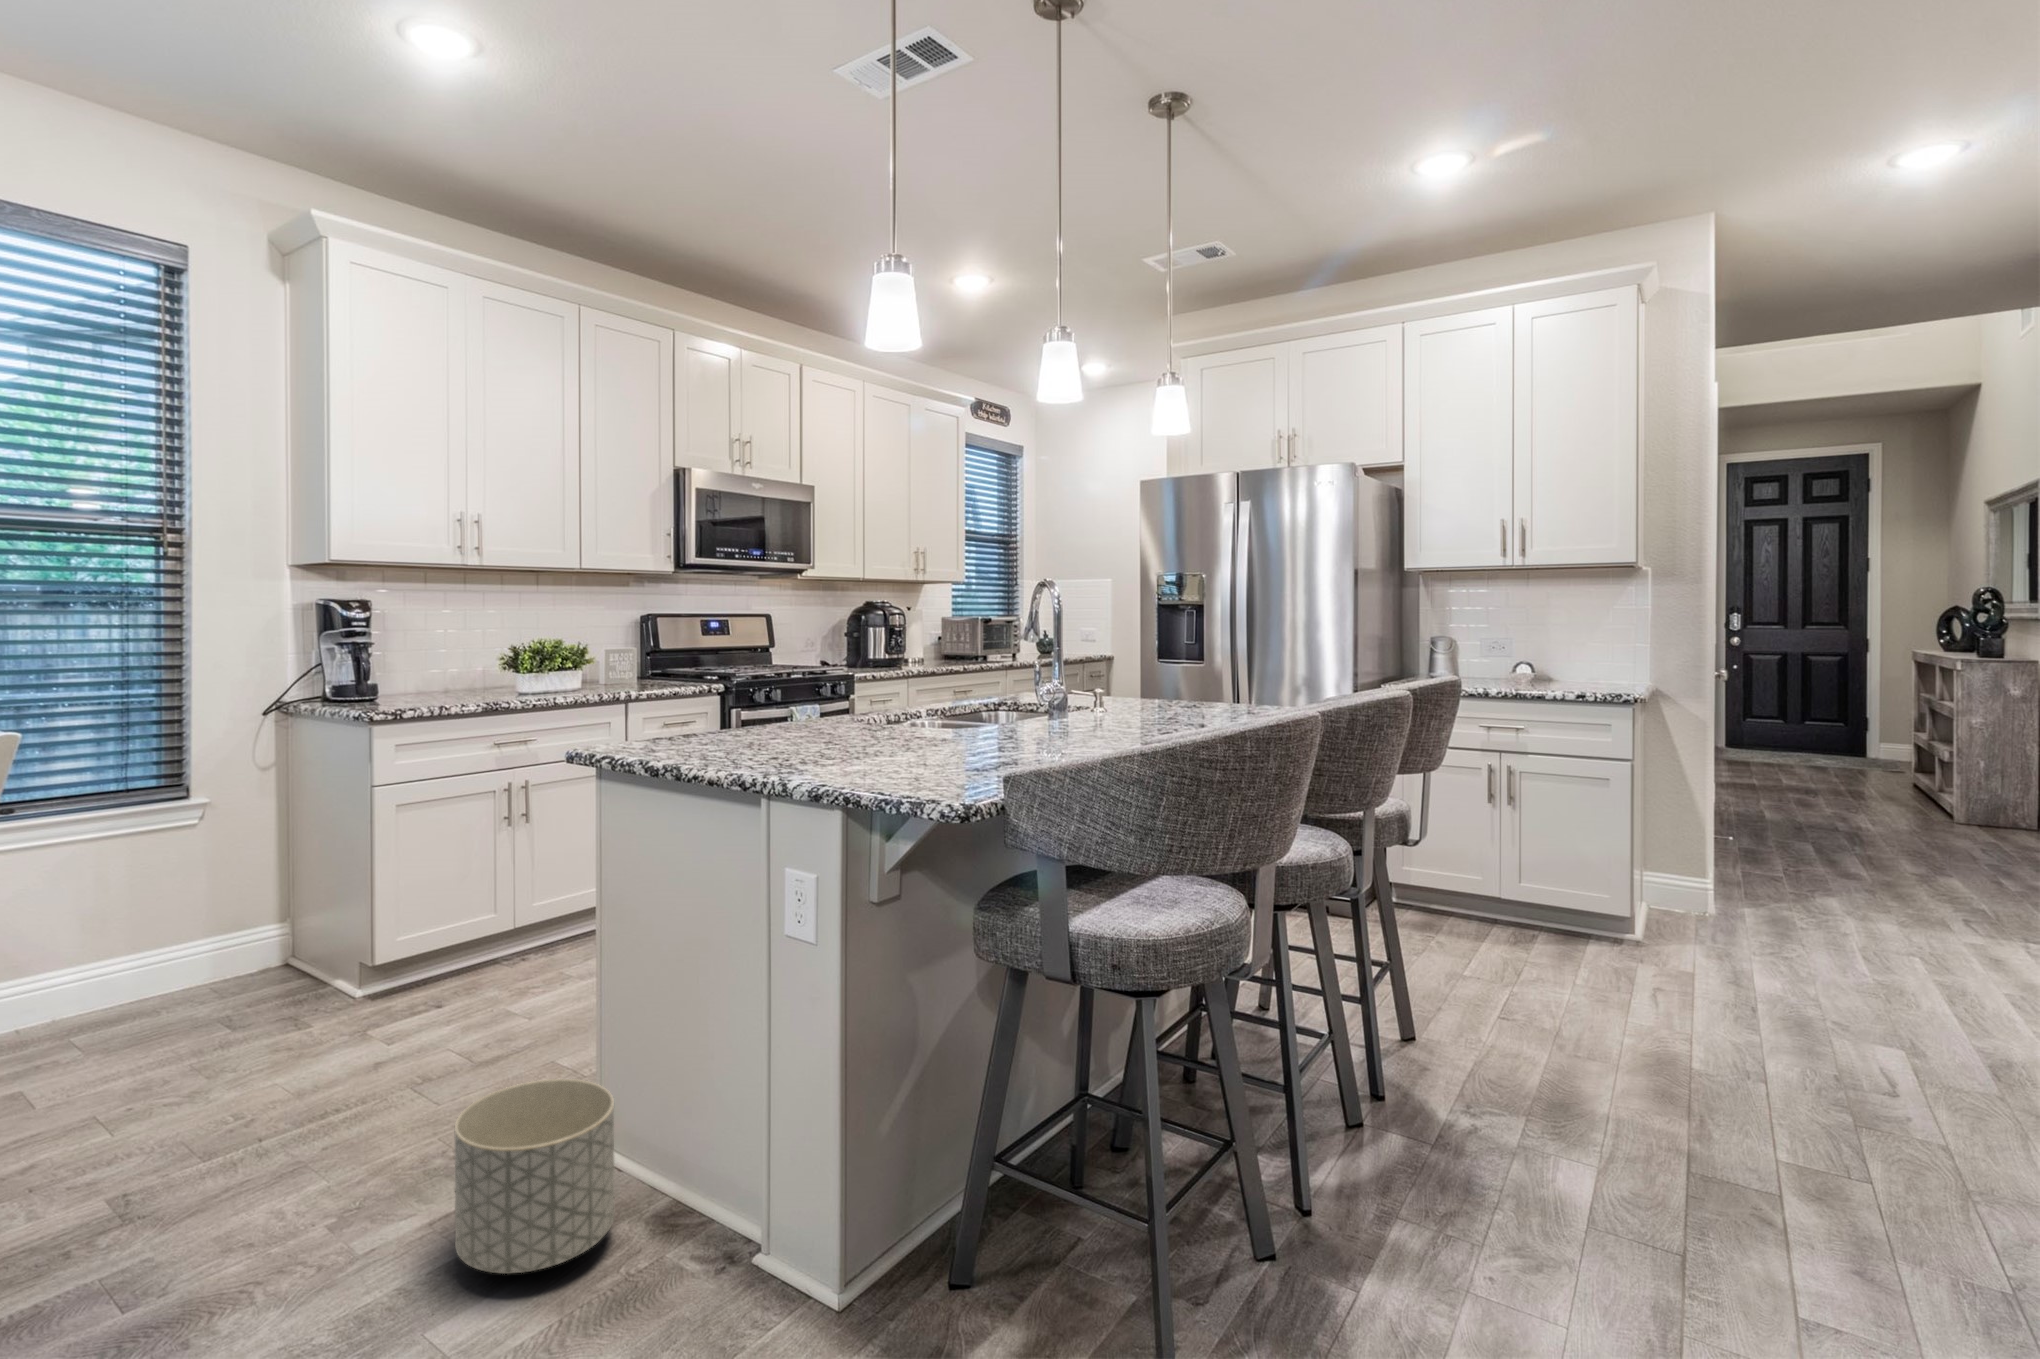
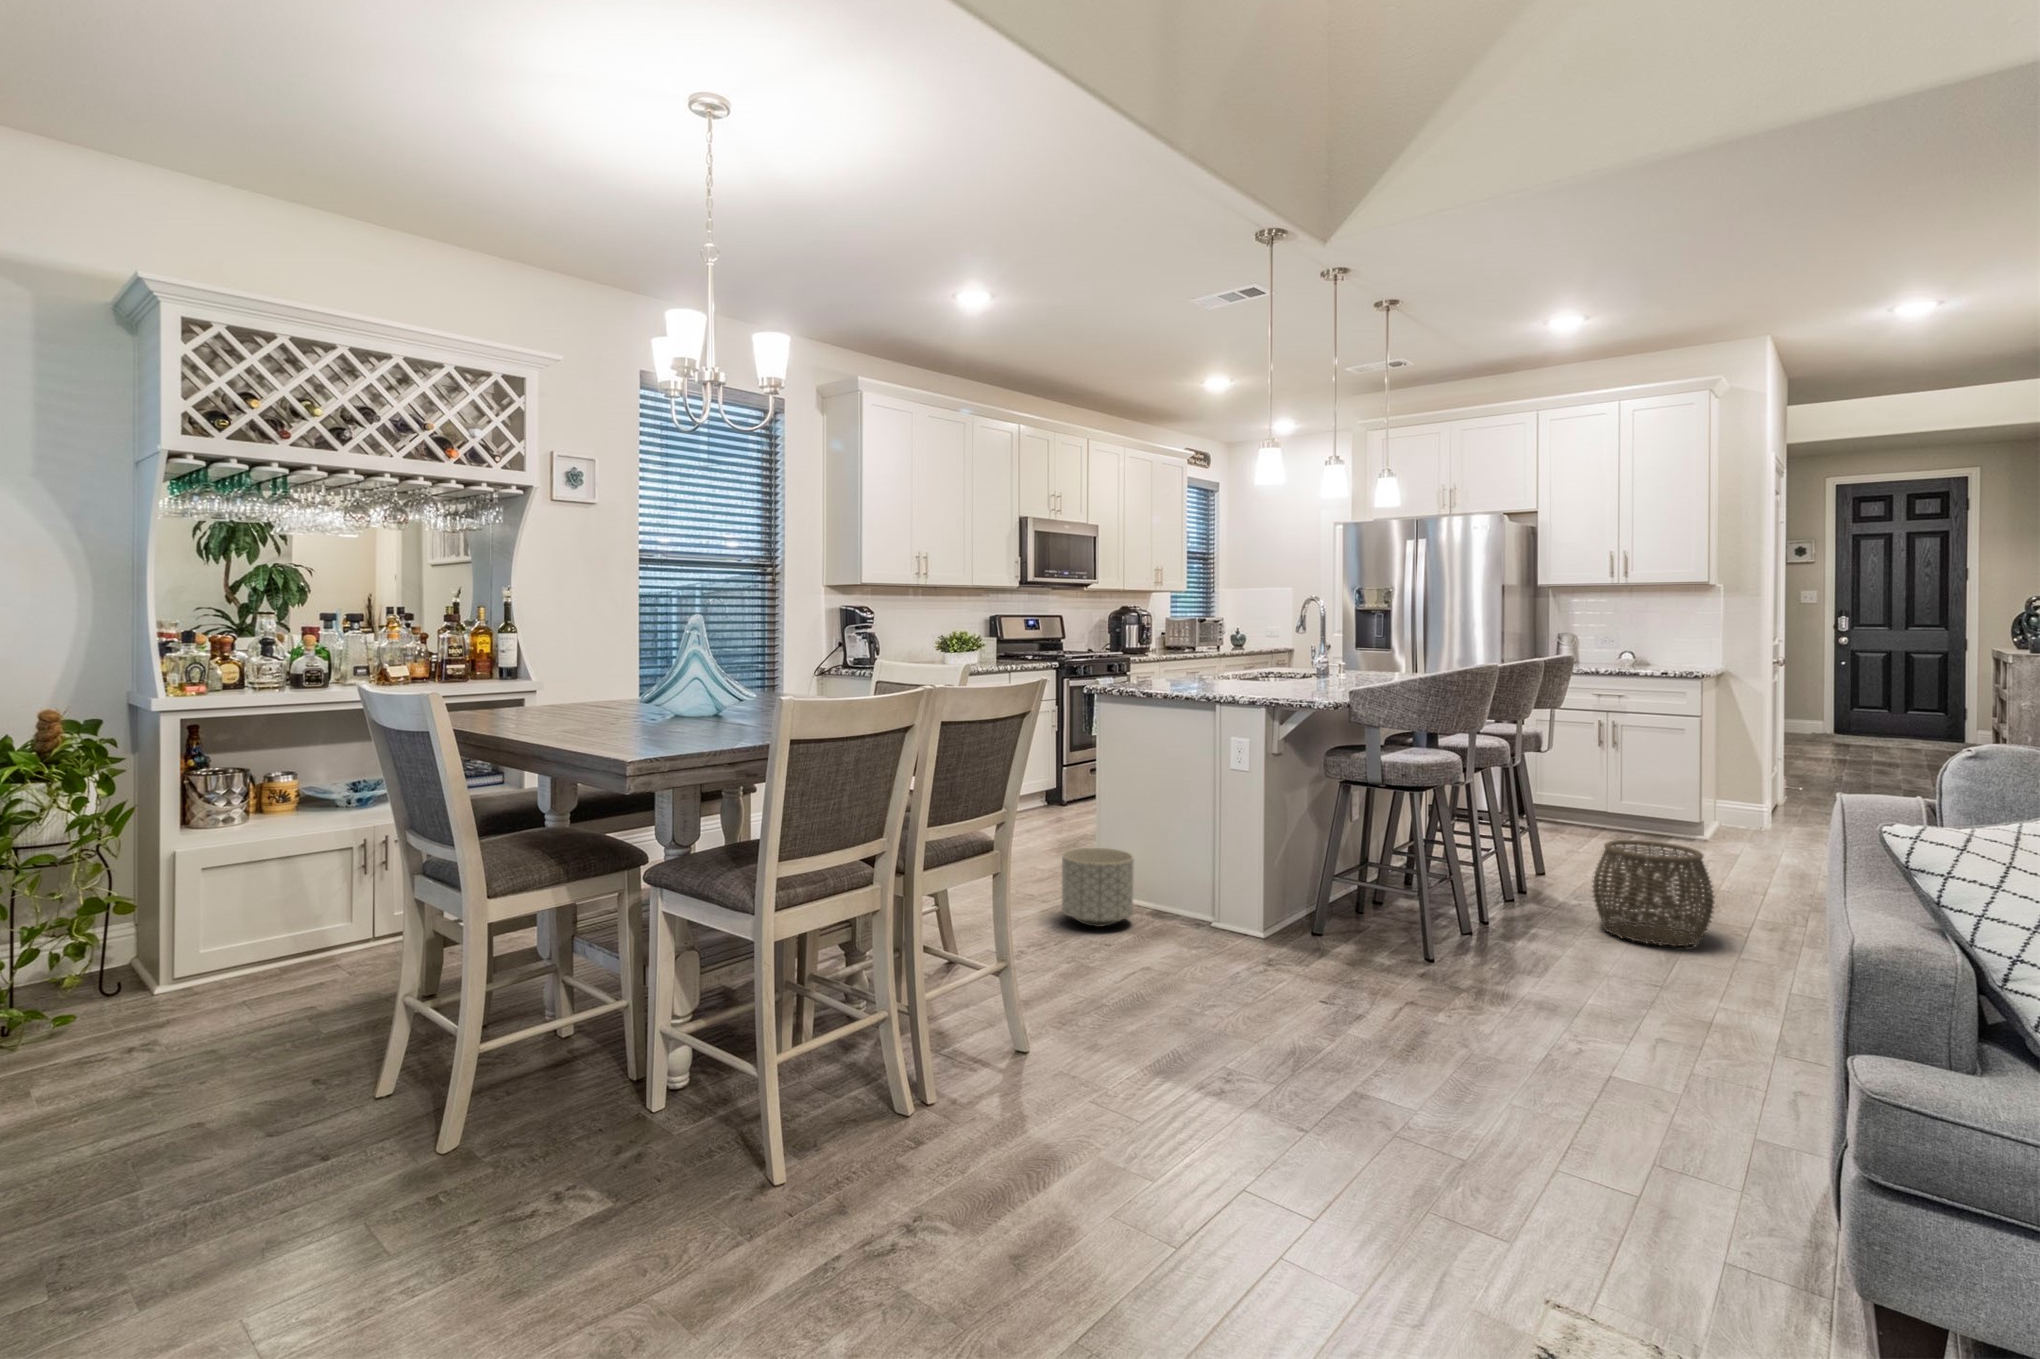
woven basket: none [1510,1034,1753,1282] -> present [1592,840,1715,947]

